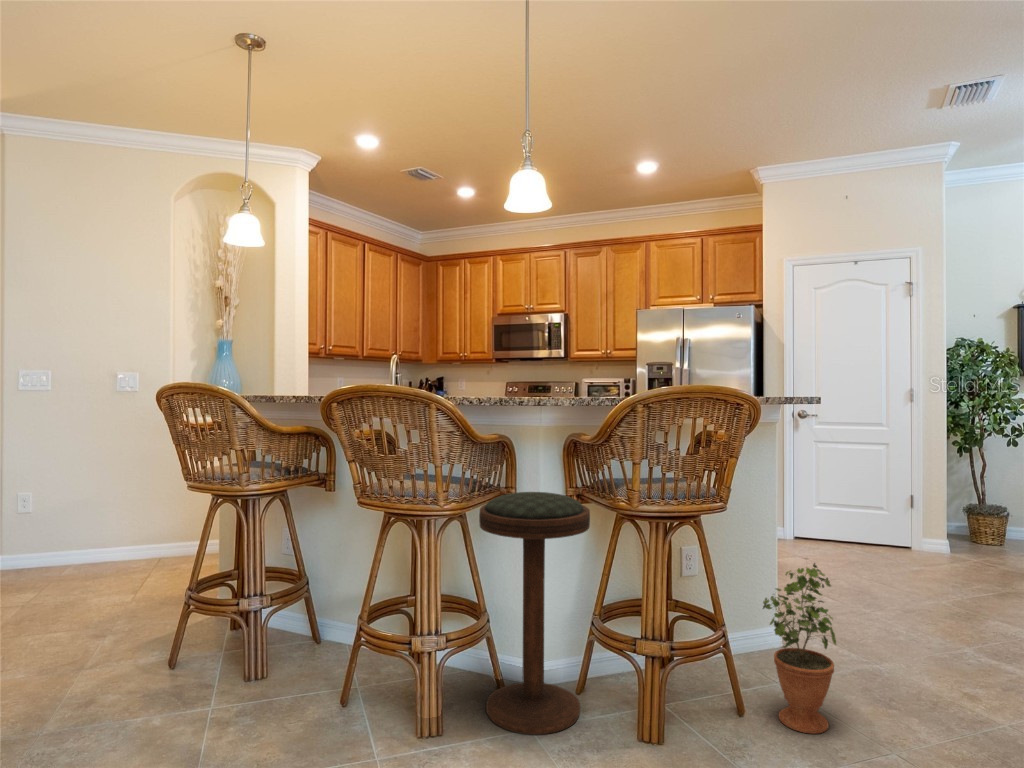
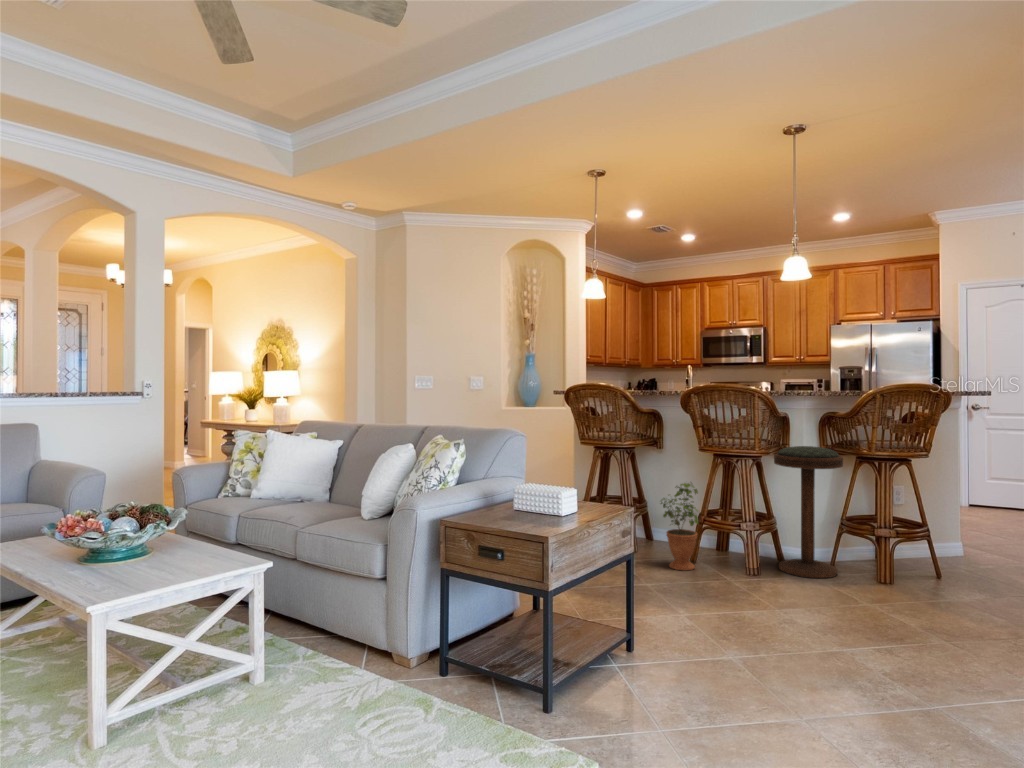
potted plant: present [763,563,836,734] -> present [661,483,699,570]

